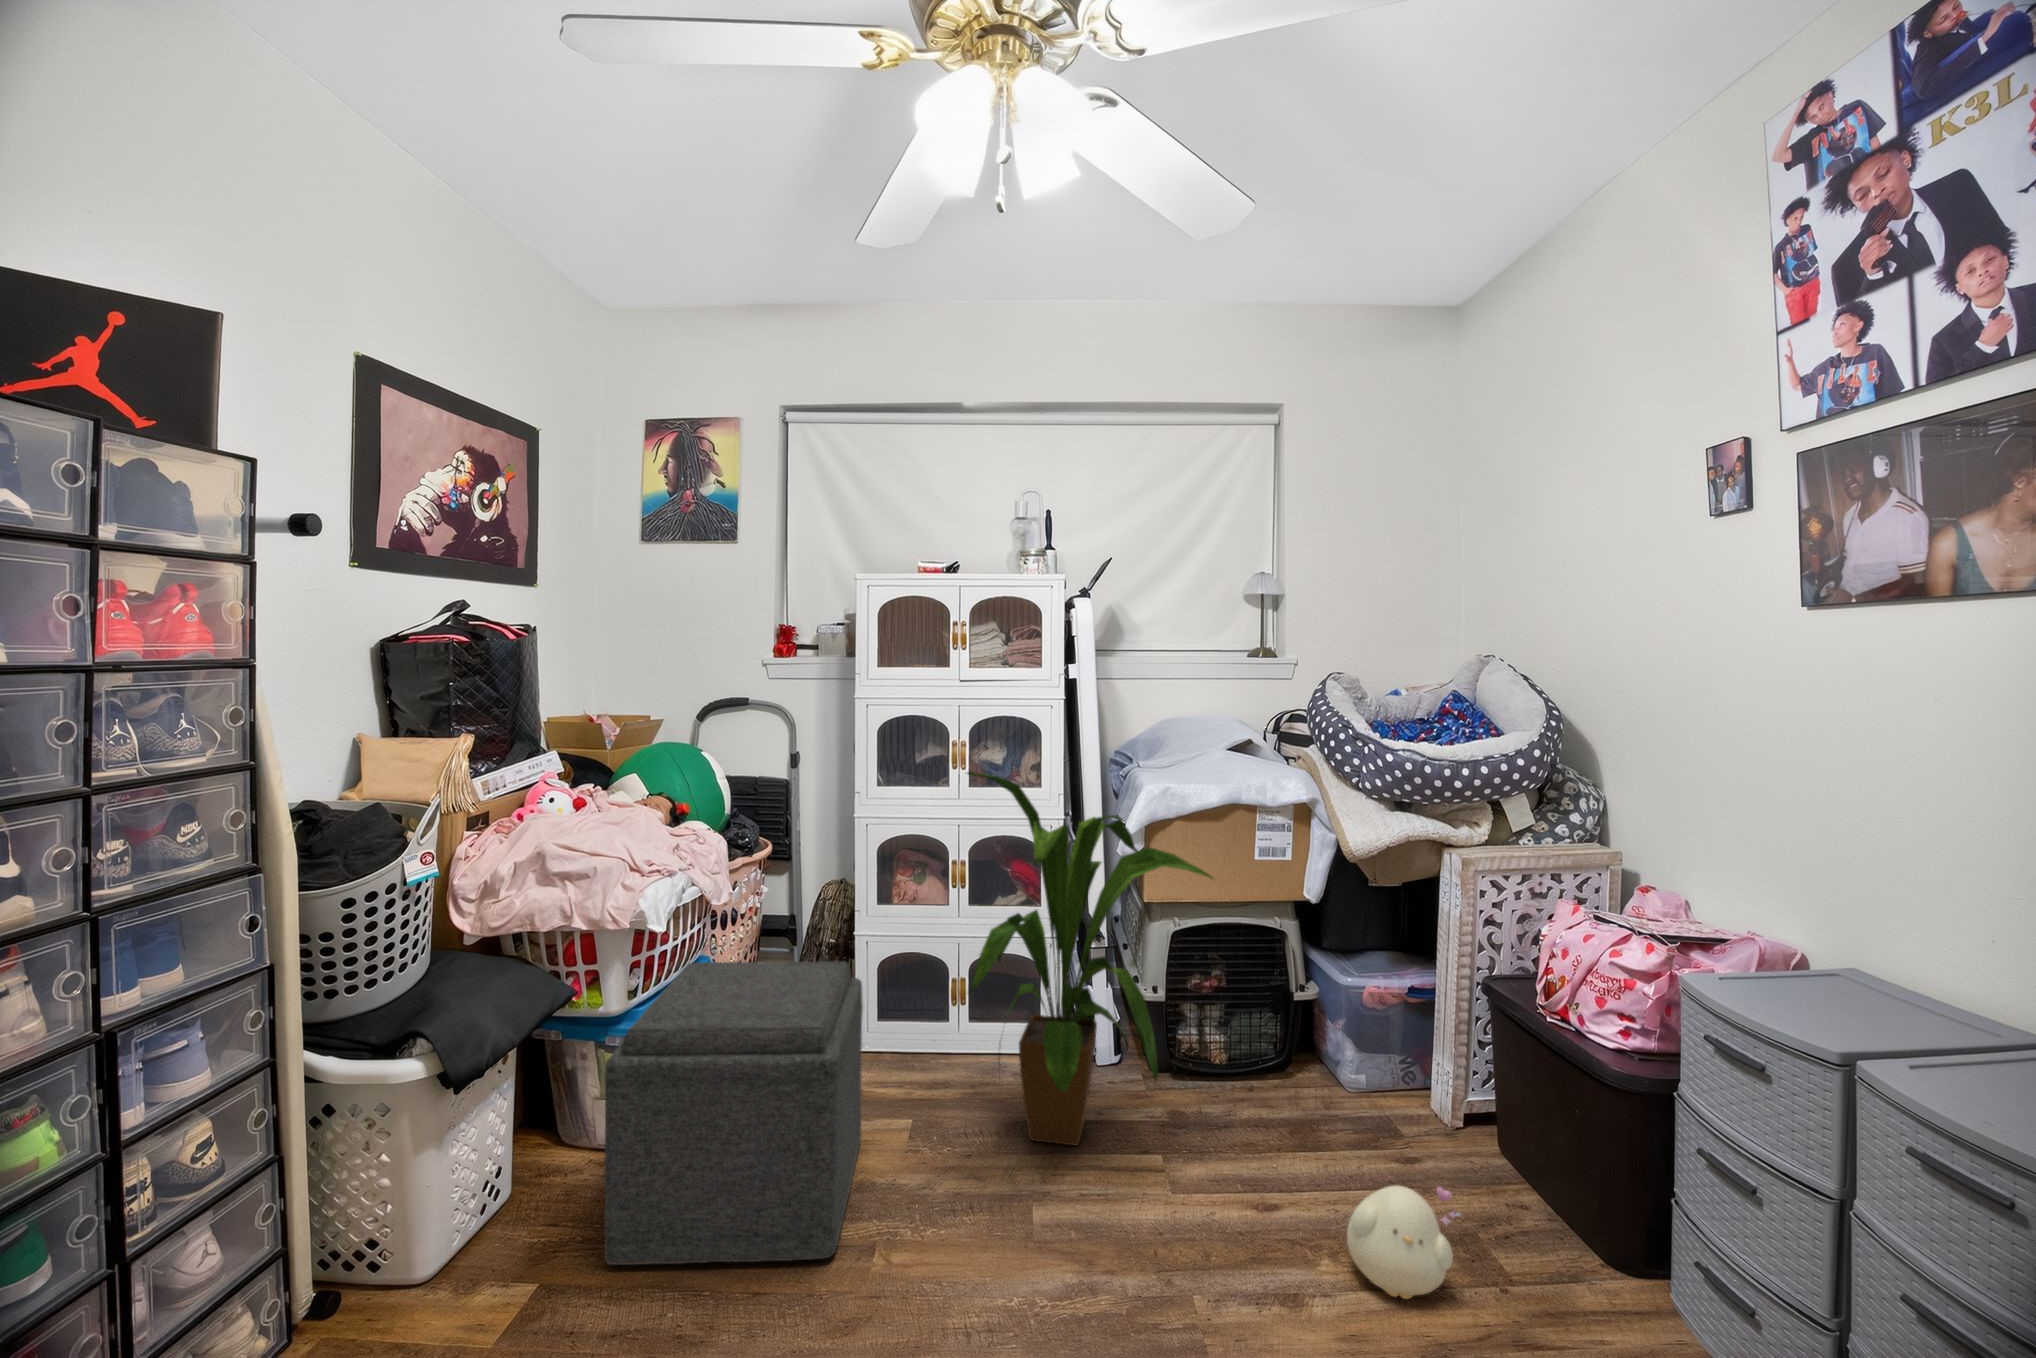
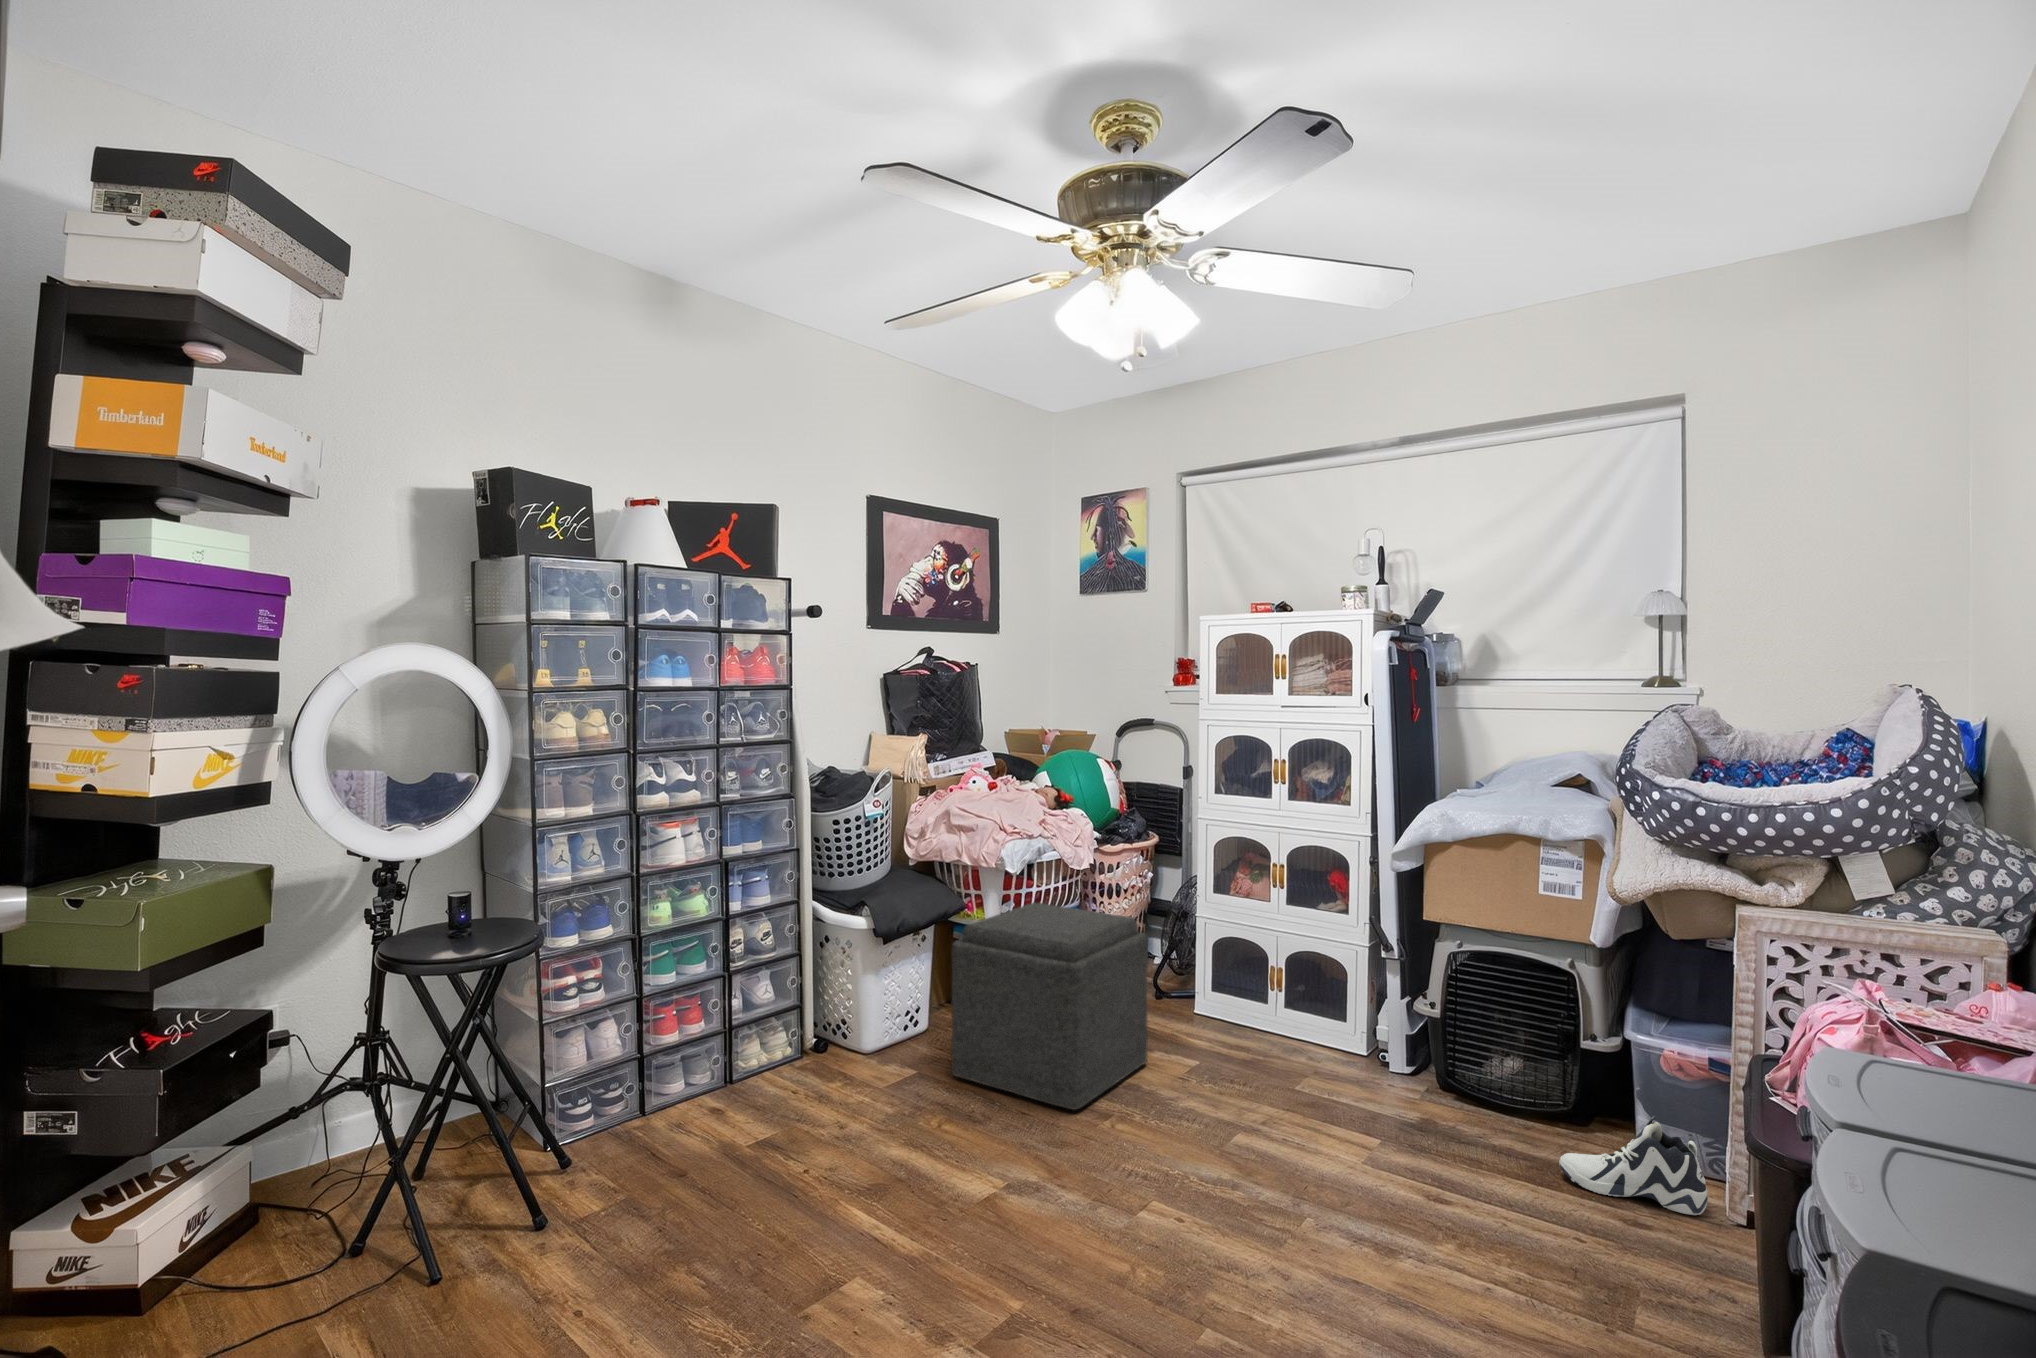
house plant: present [967,772,1212,1146] -> none [1195,775,1461,1111]
sneaker: none [1316,1065,1435,1152] -> present [1559,1116,1708,1215]
plush toy: present [1347,1186,1460,1299] -> none [1468,1180,1573,1280]

